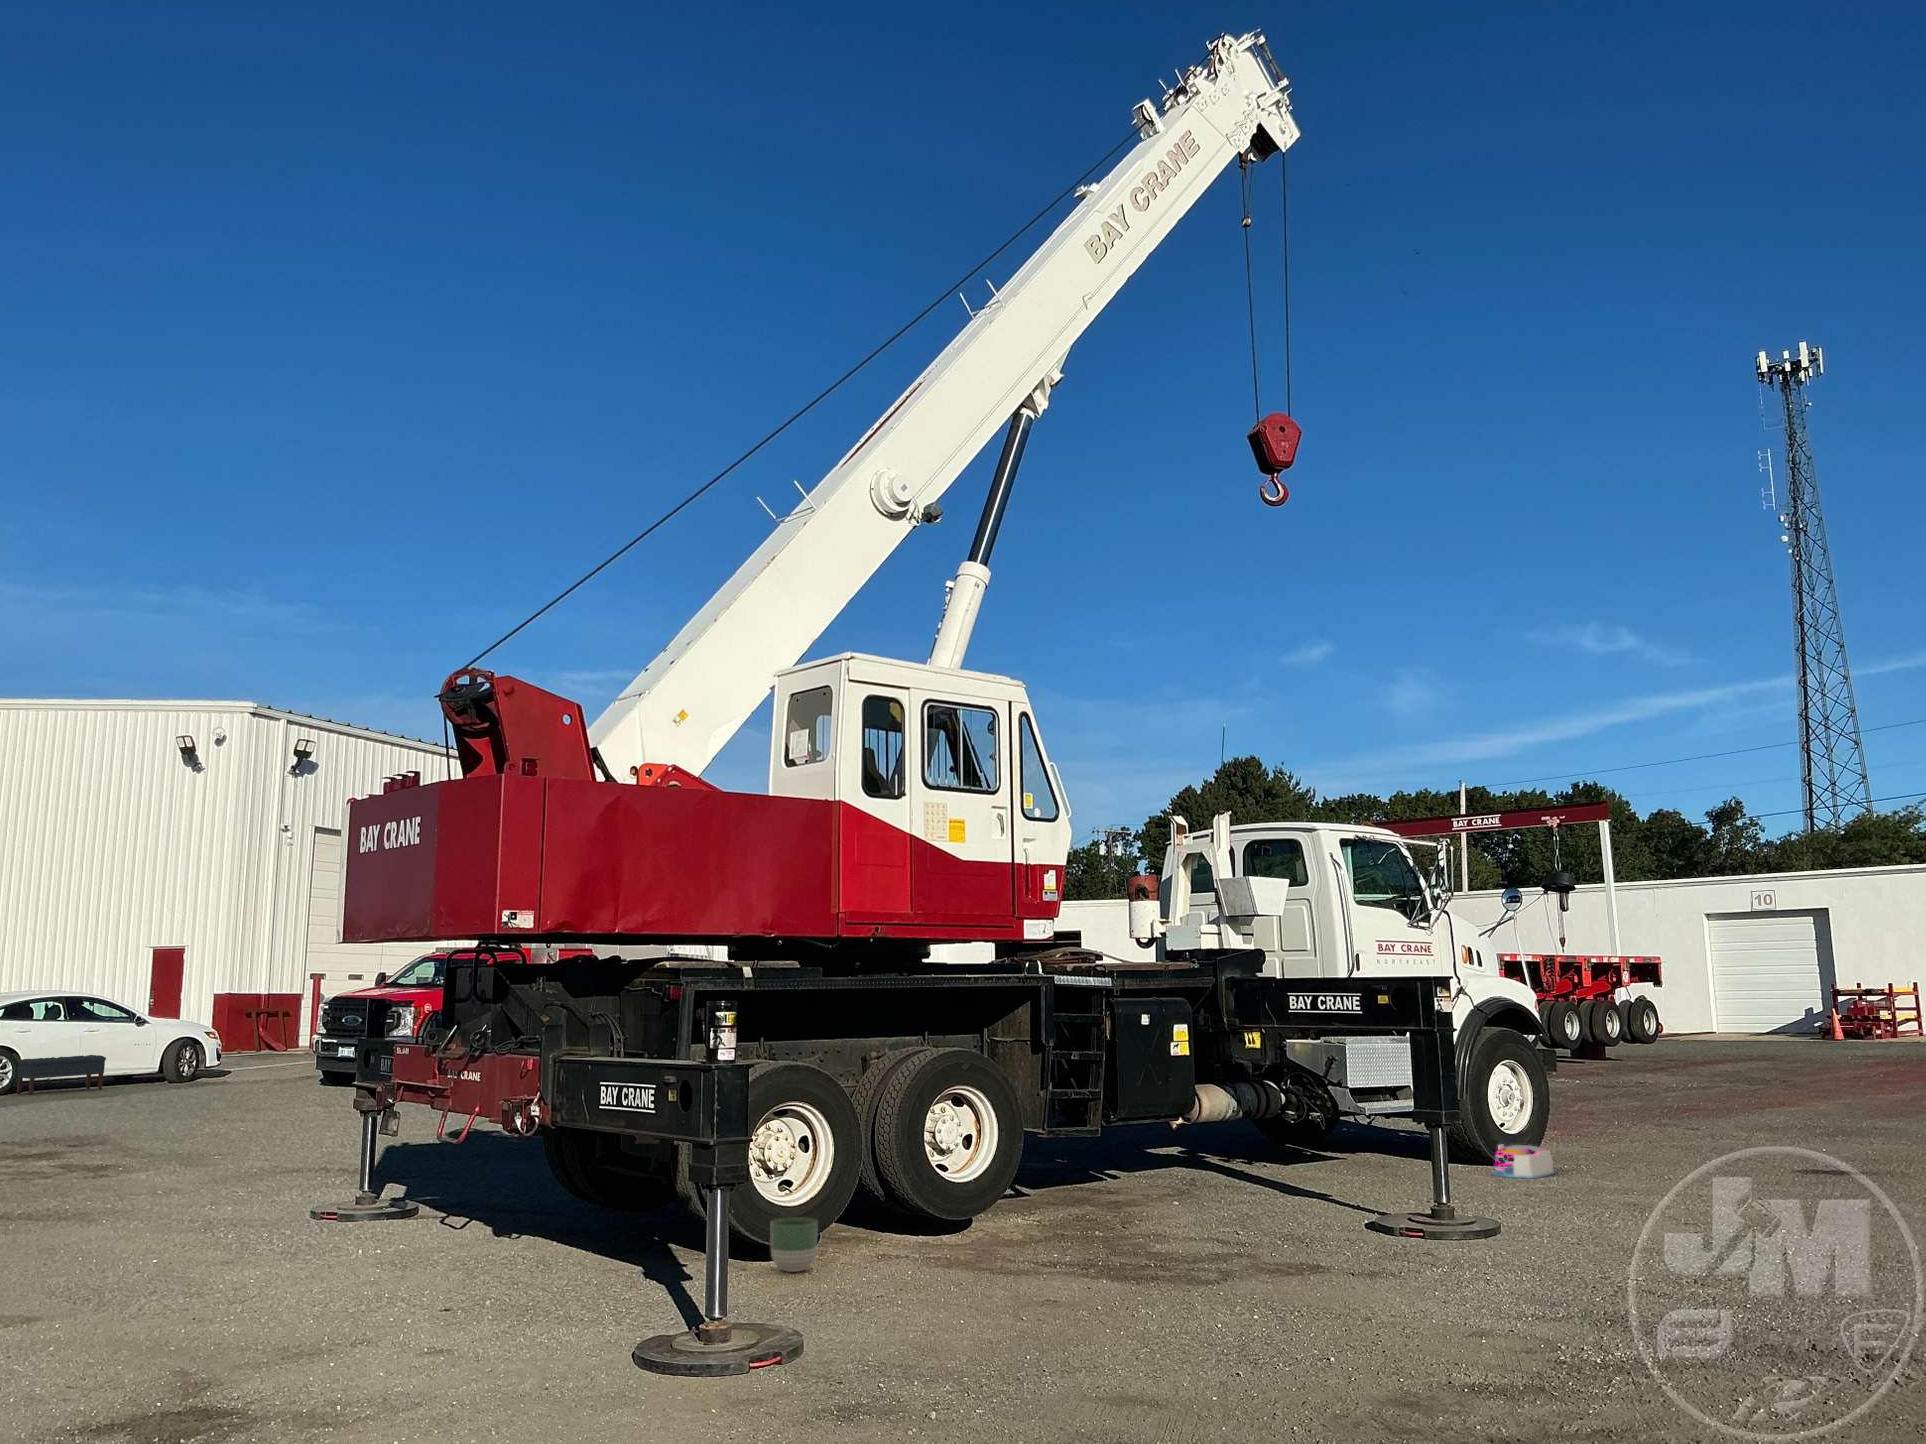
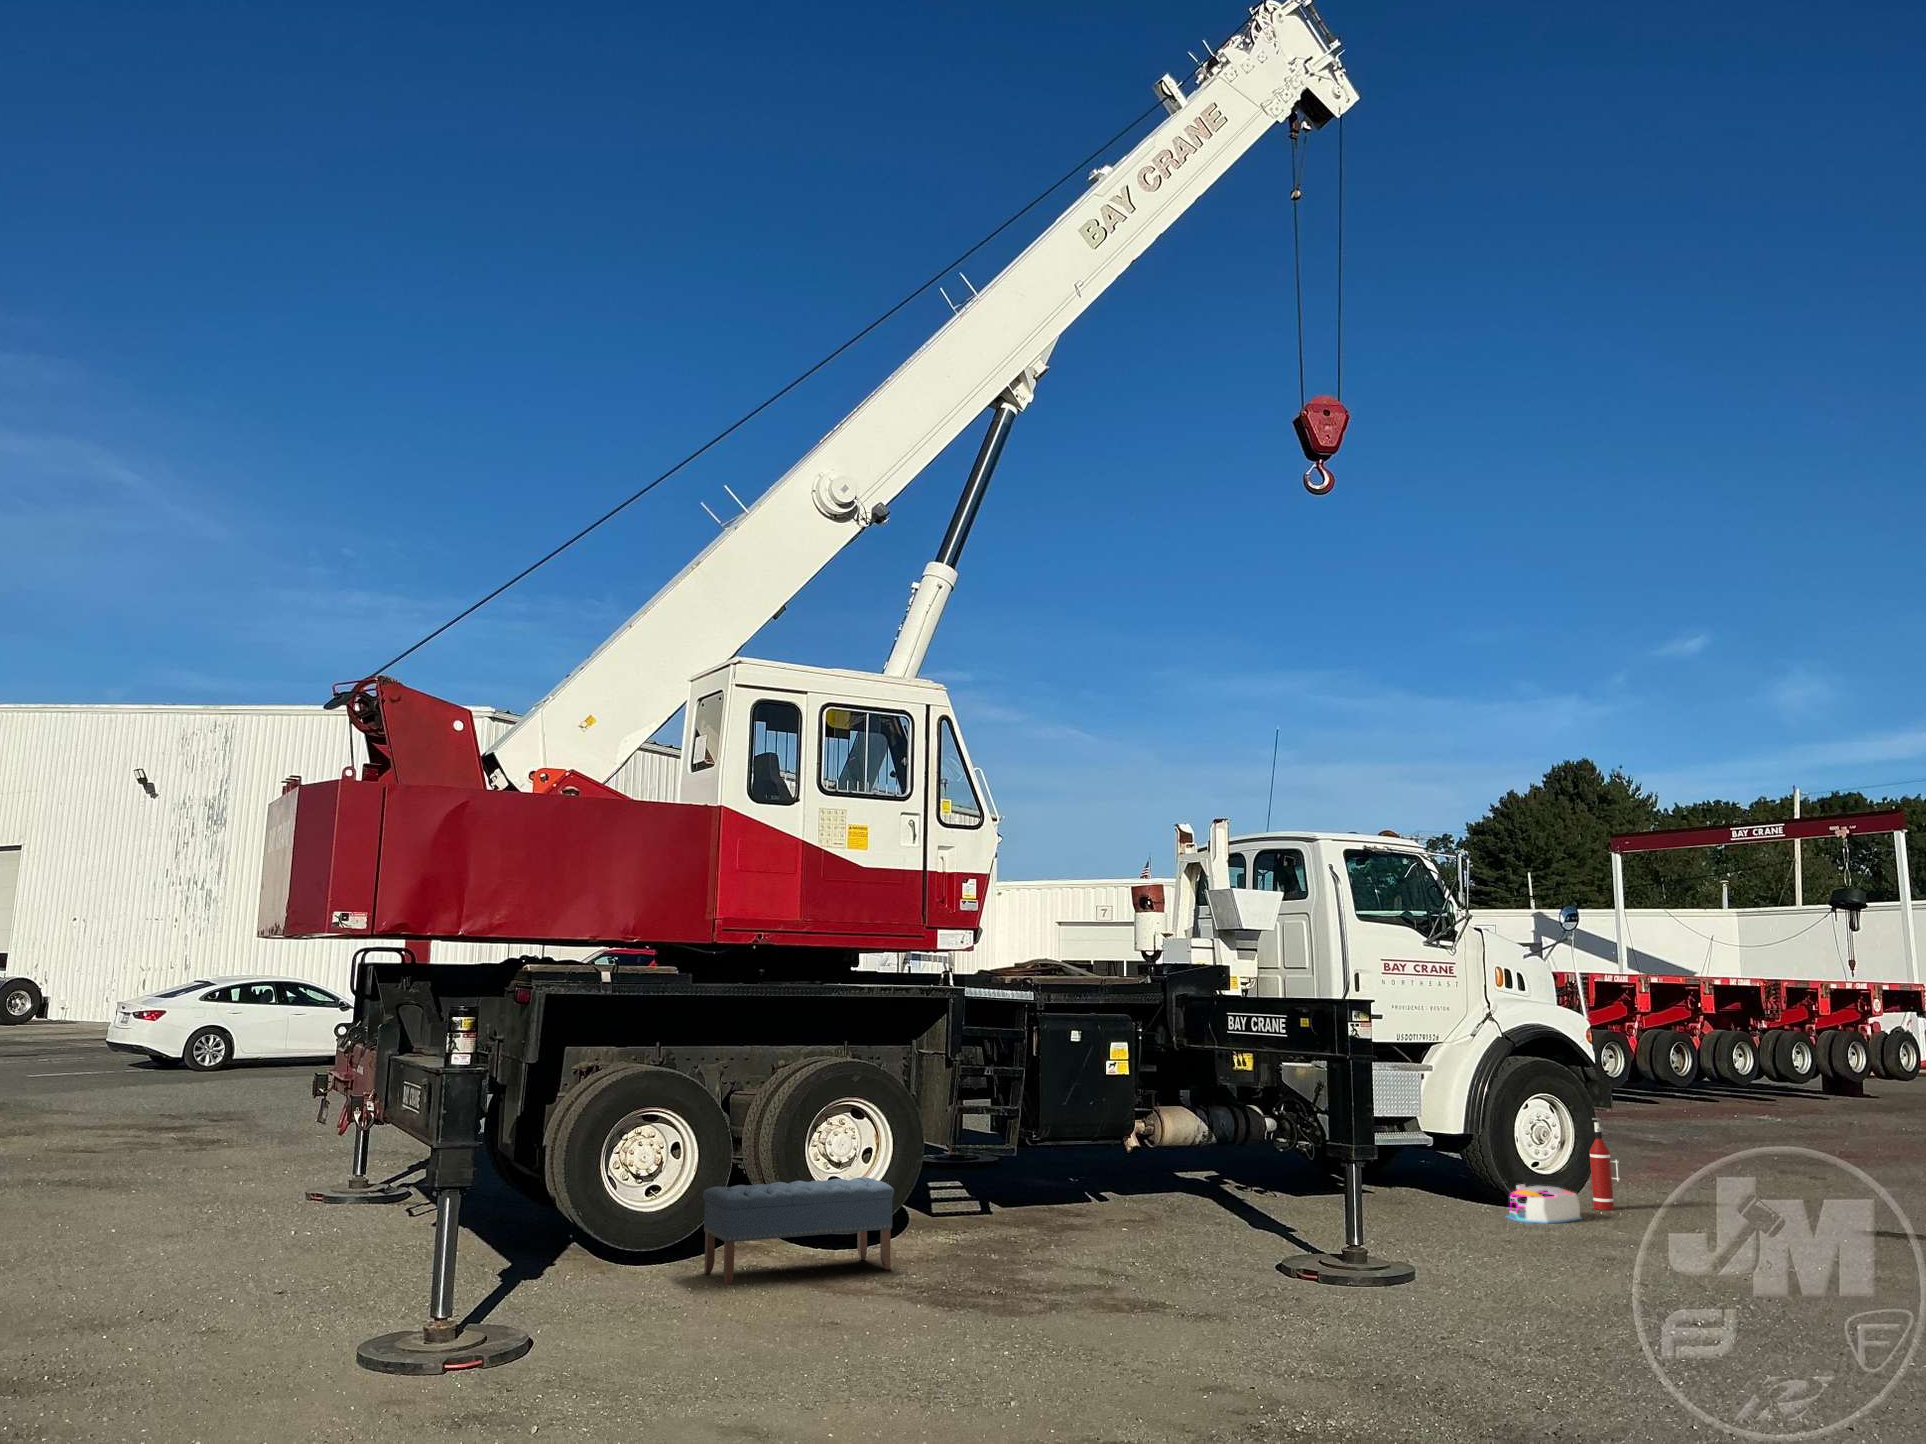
bench: present [17,1055,106,1095] -> present [703,1177,894,1285]
fire extinguisher: none [1548,1083,1576,1165] -> present [1590,1118,1621,1210]
planter: present [770,1217,817,1272] -> none [601,1230,650,1285]

